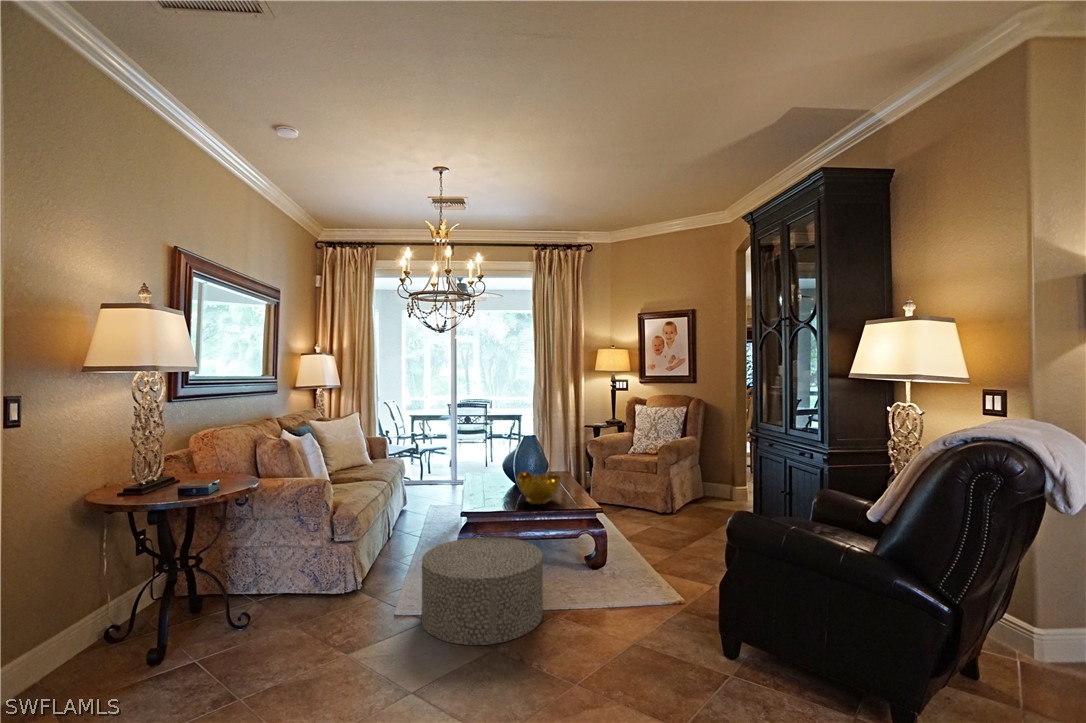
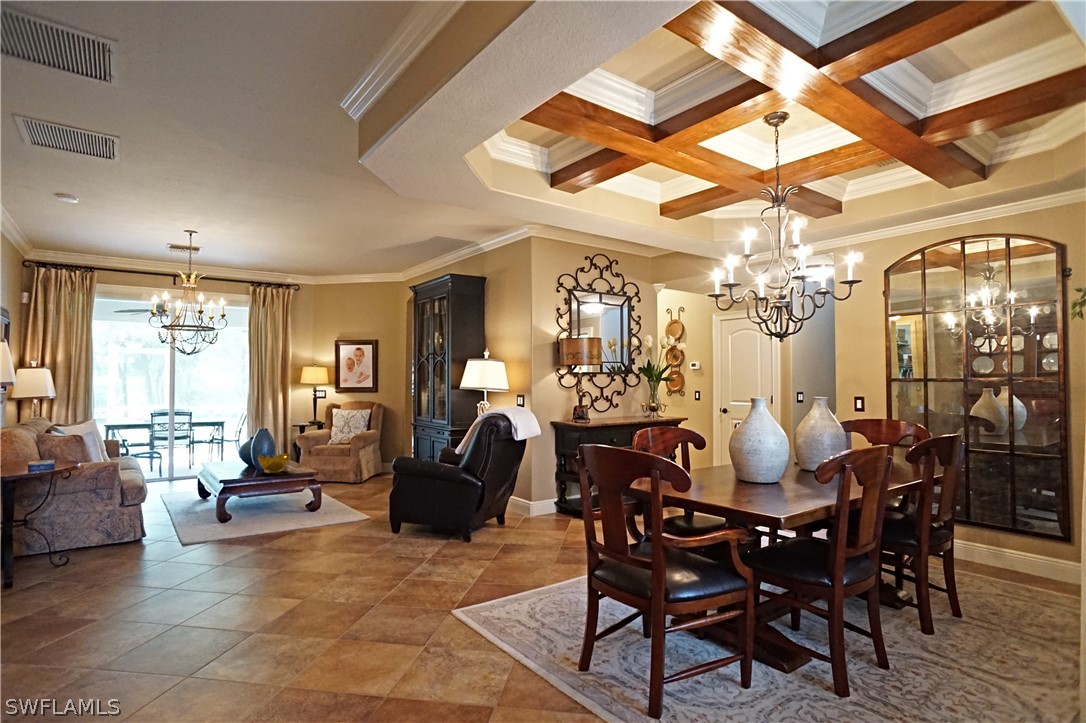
ottoman: present [422,537,543,645] -> none [204,492,287,545]

